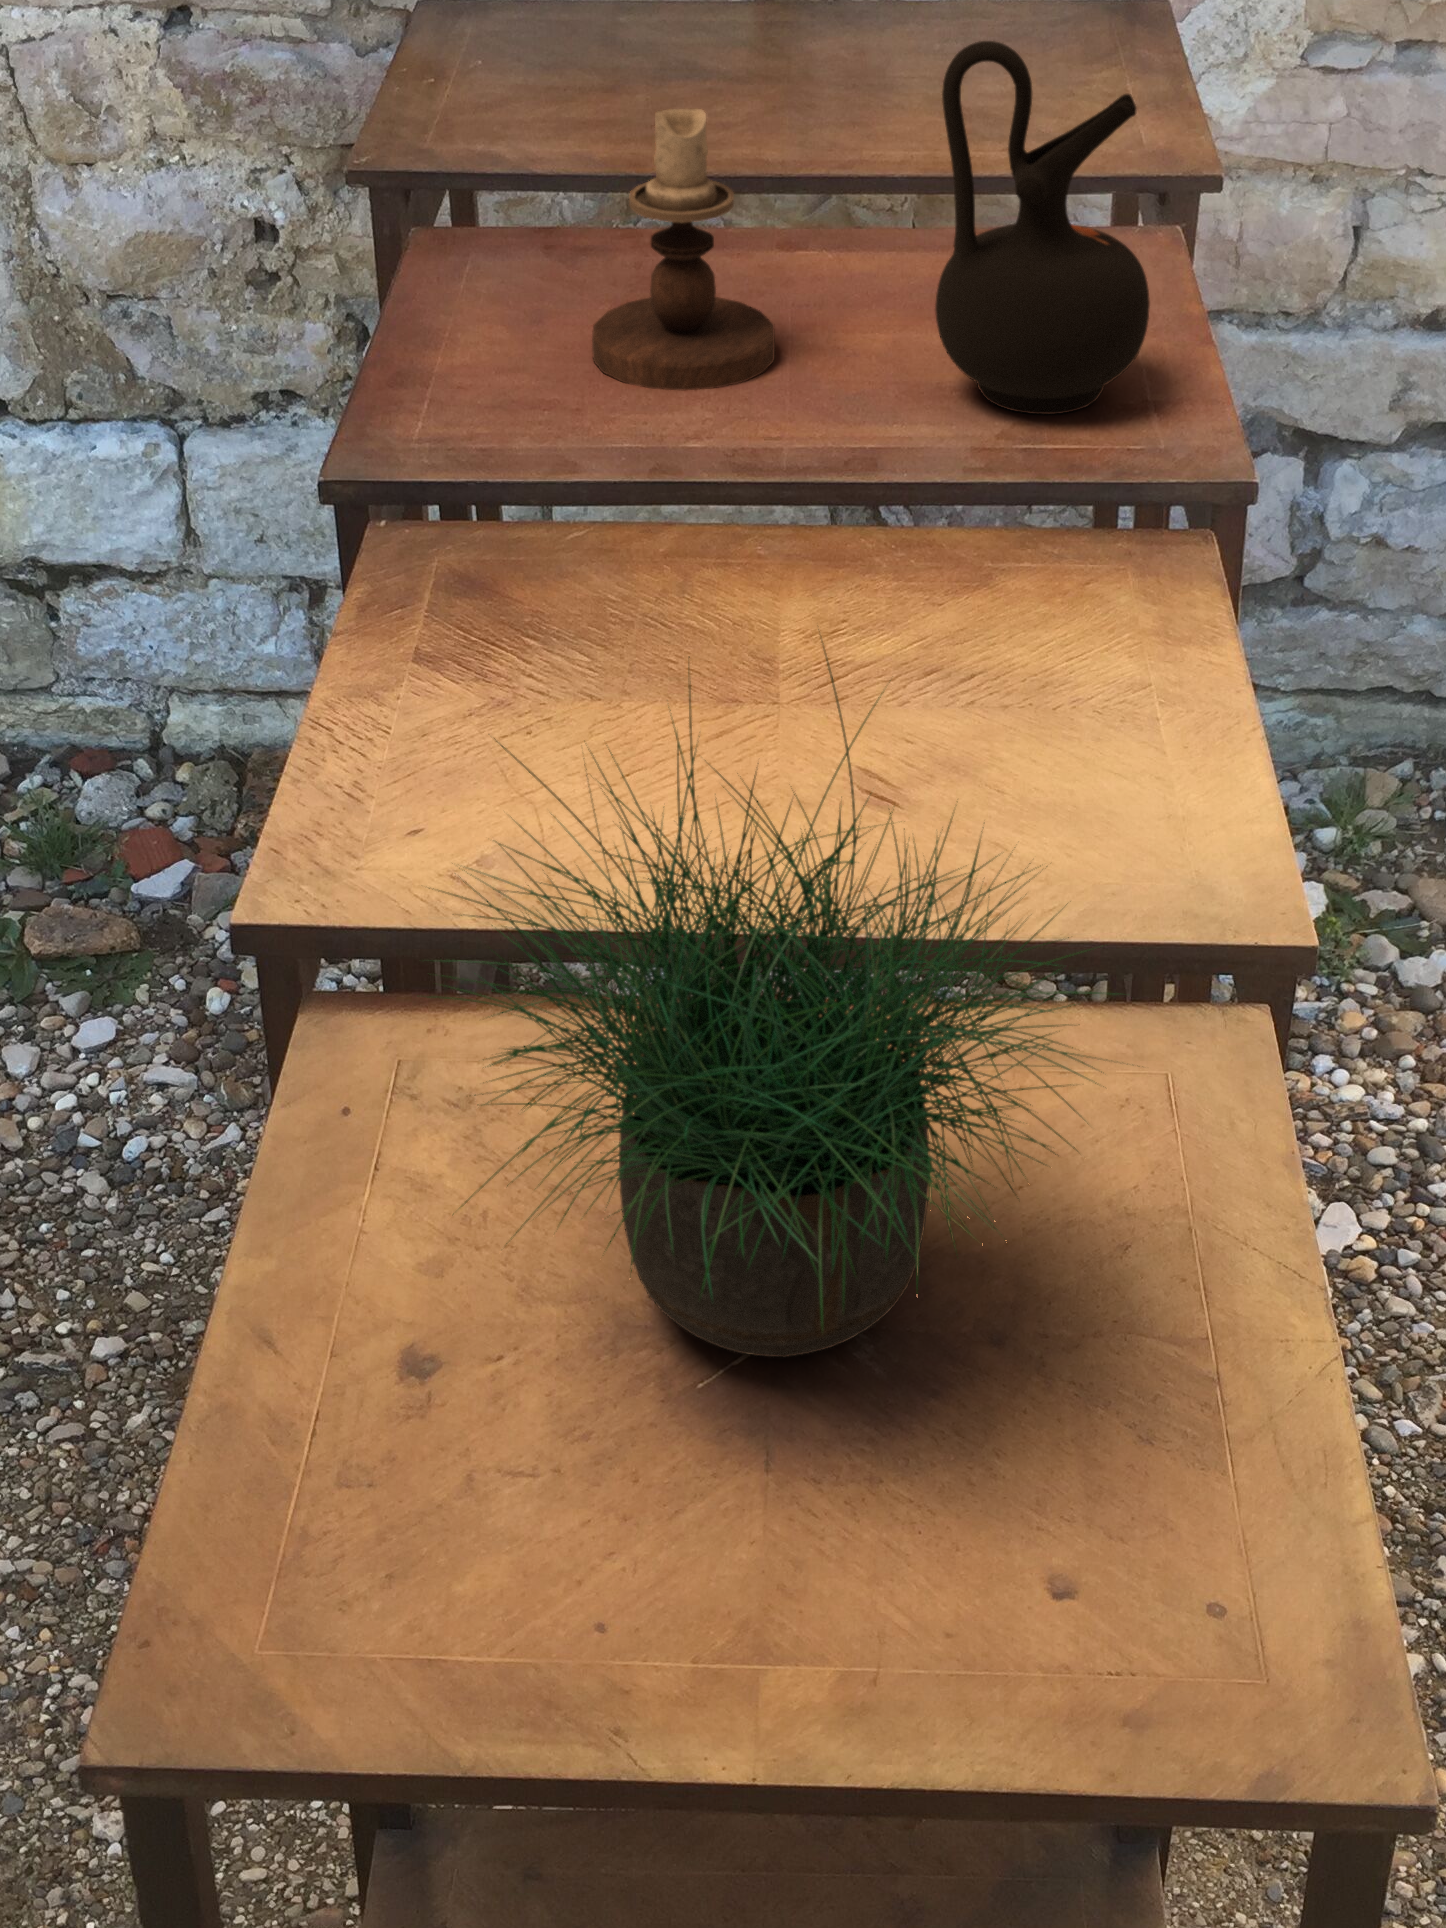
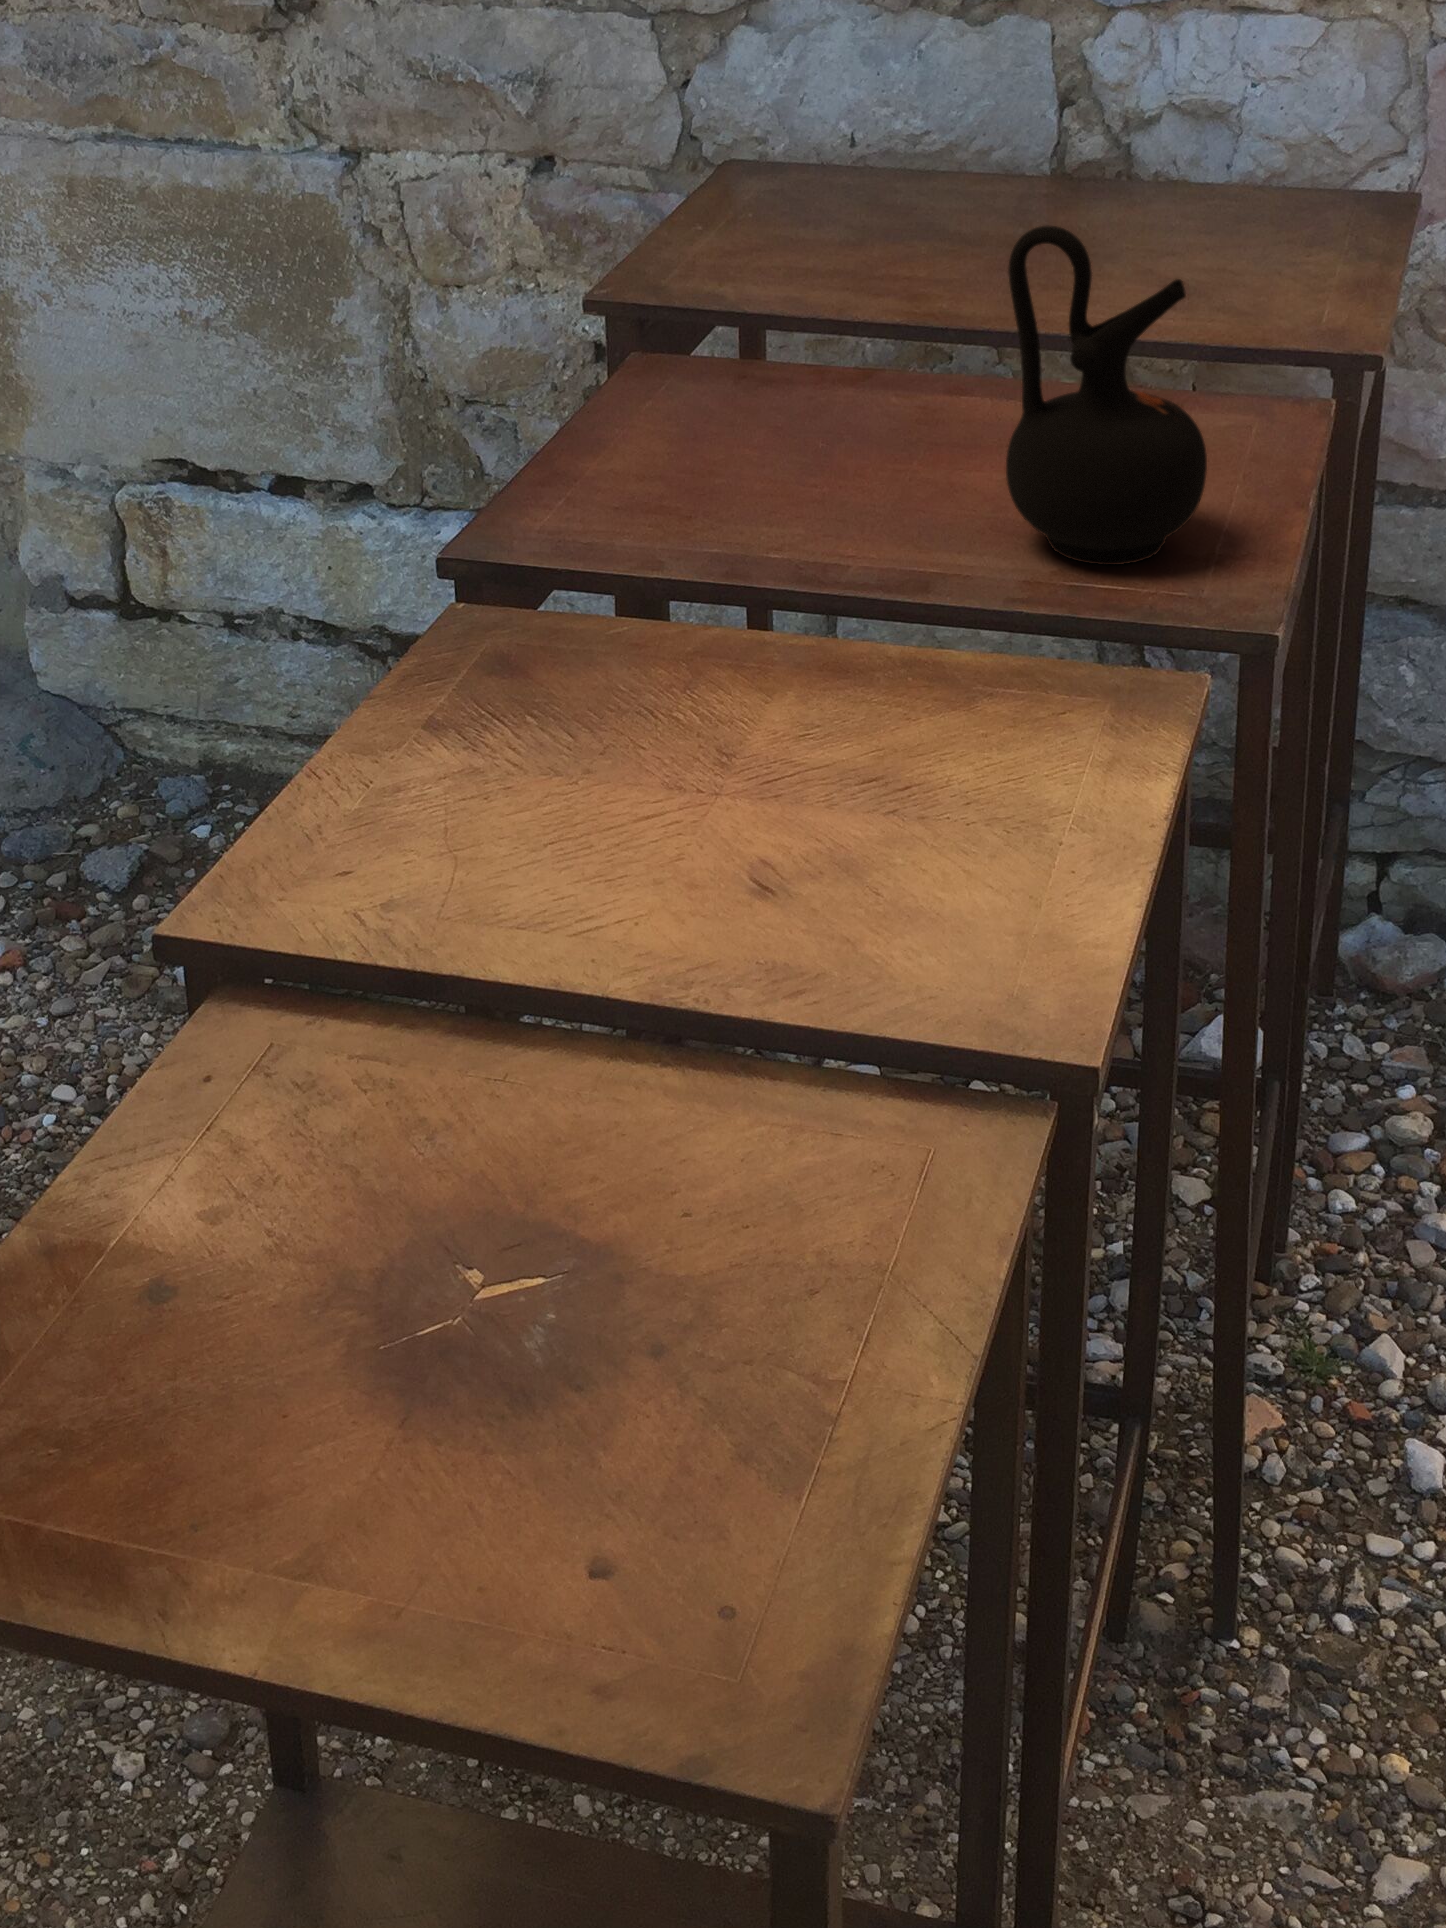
candlestick: present [592,109,775,390] -> none [717,270,885,518]
potted plant: present [429,652,1118,1357] -> none [129,698,775,1341]

